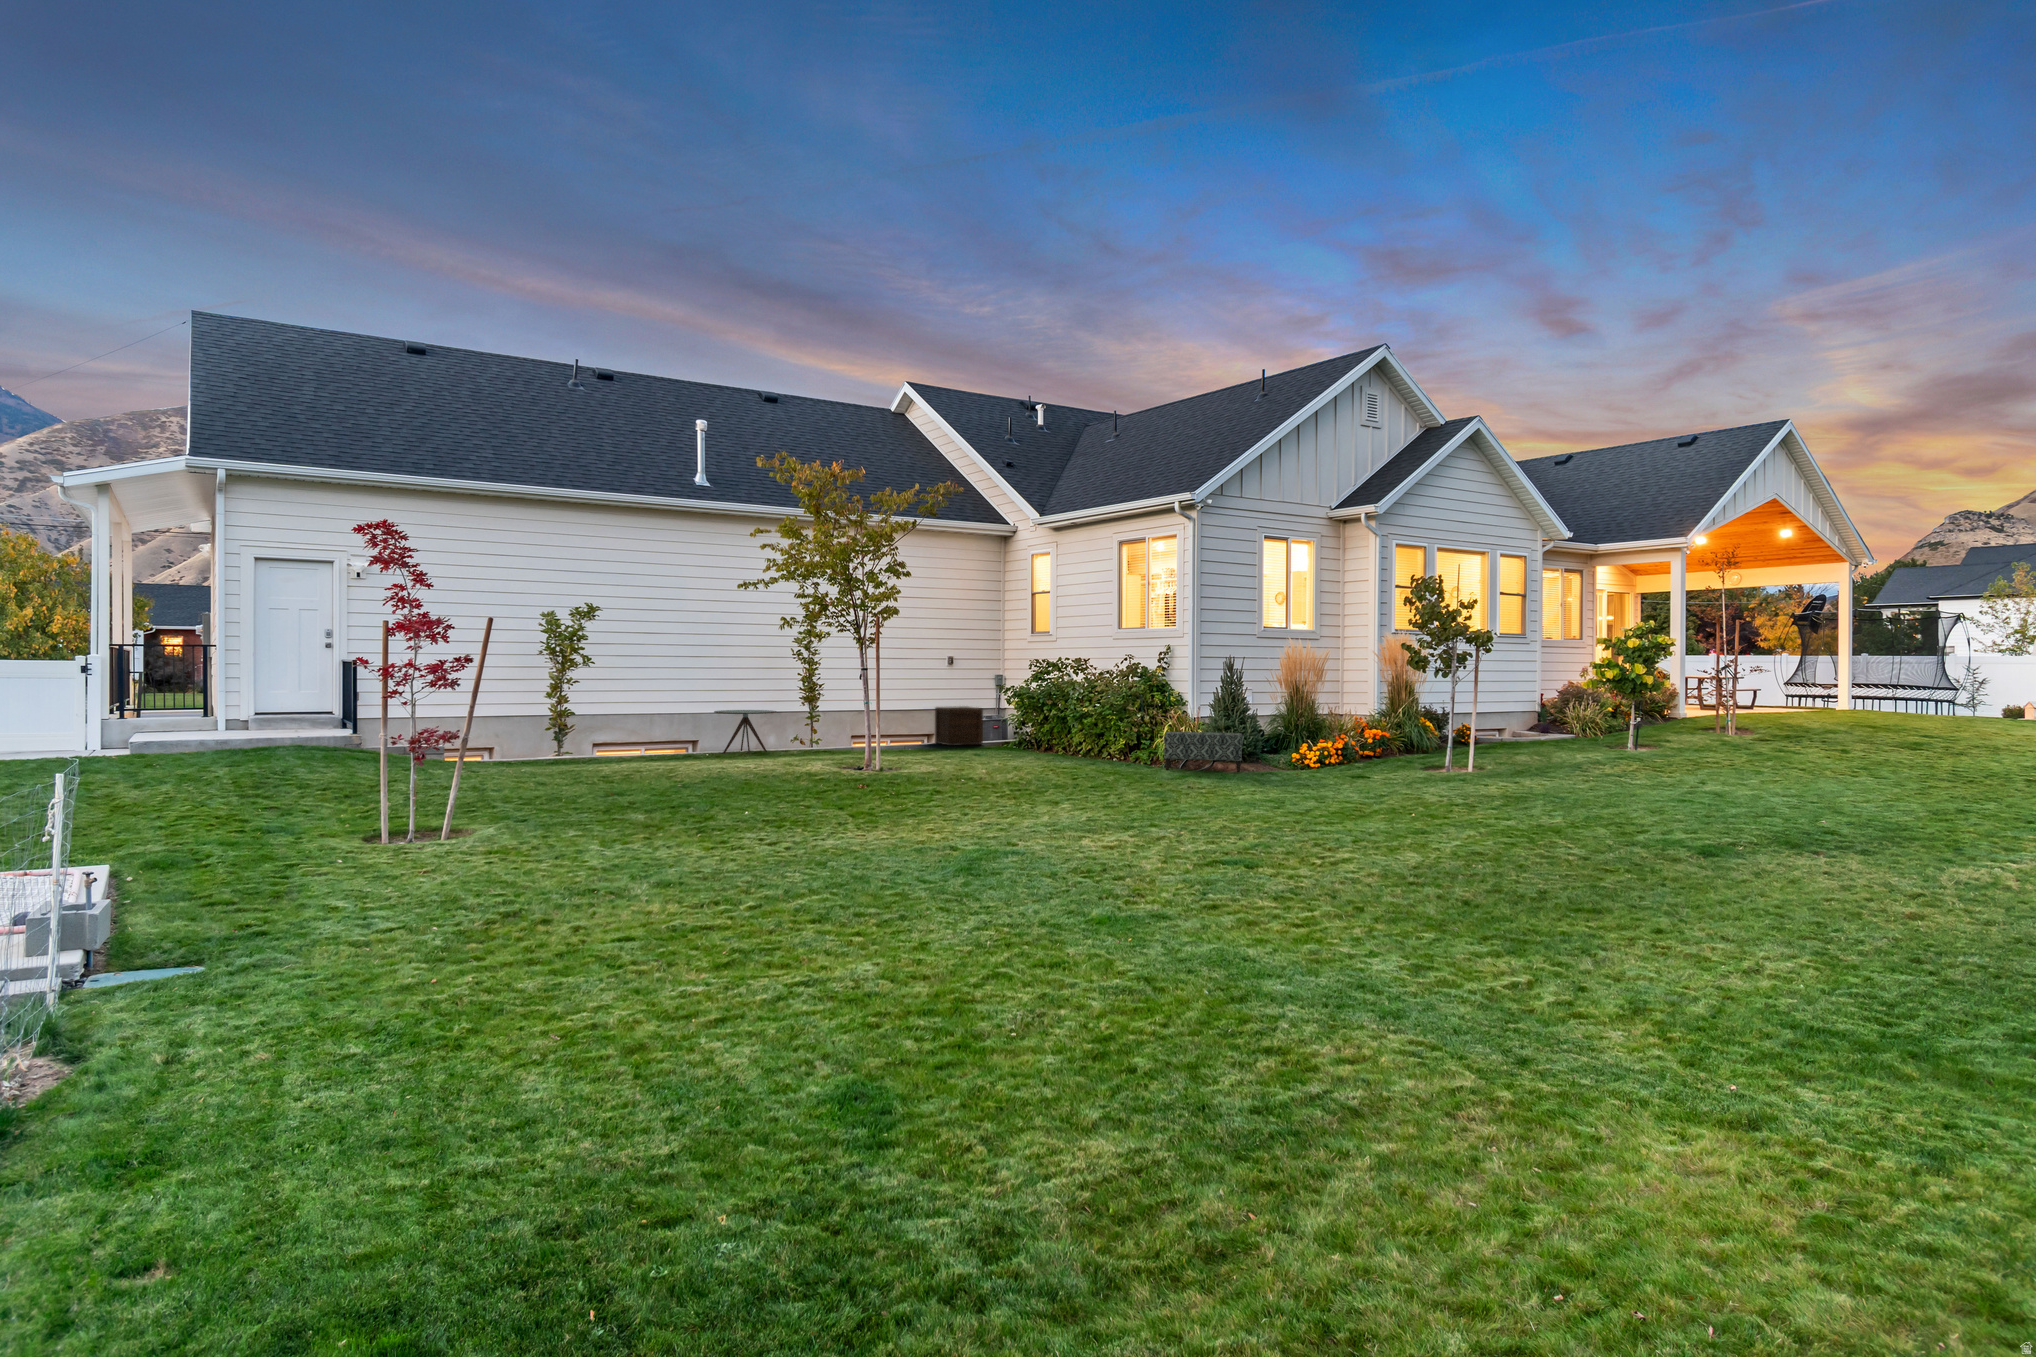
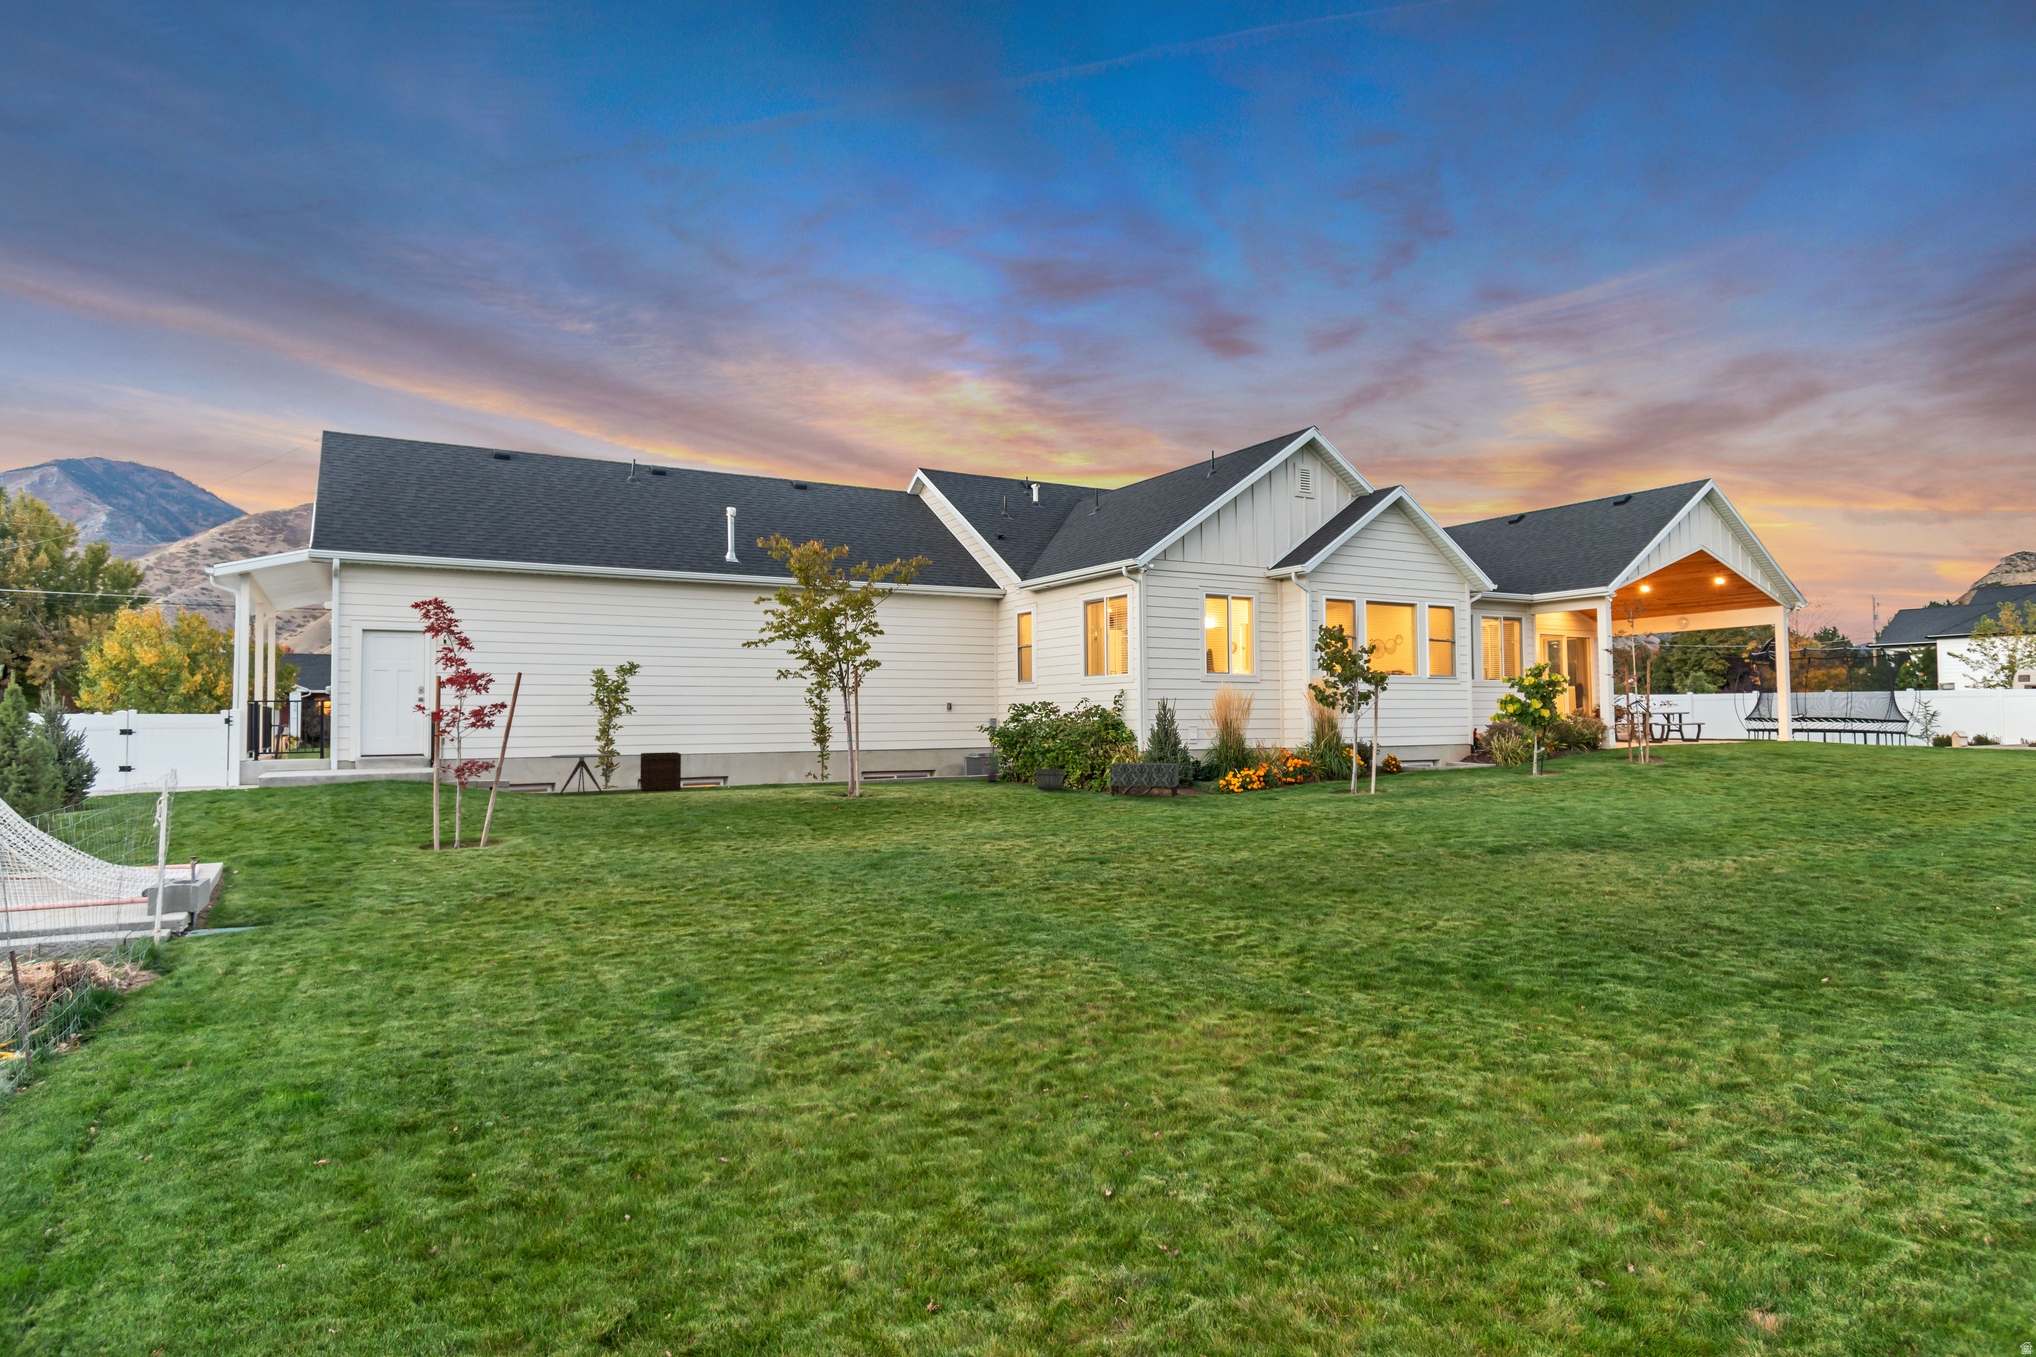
decorative plant: present [1538,704,1553,733] -> present [985,754,997,781]
wooden crate: present [935,706,983,746] -> present [640,752,681,791]
round table: present [714,710,777,754] -> present [551,754,612,795]
wooden bucket: none [1067,730,1103,761] -> present [1035,763,1064,789]

